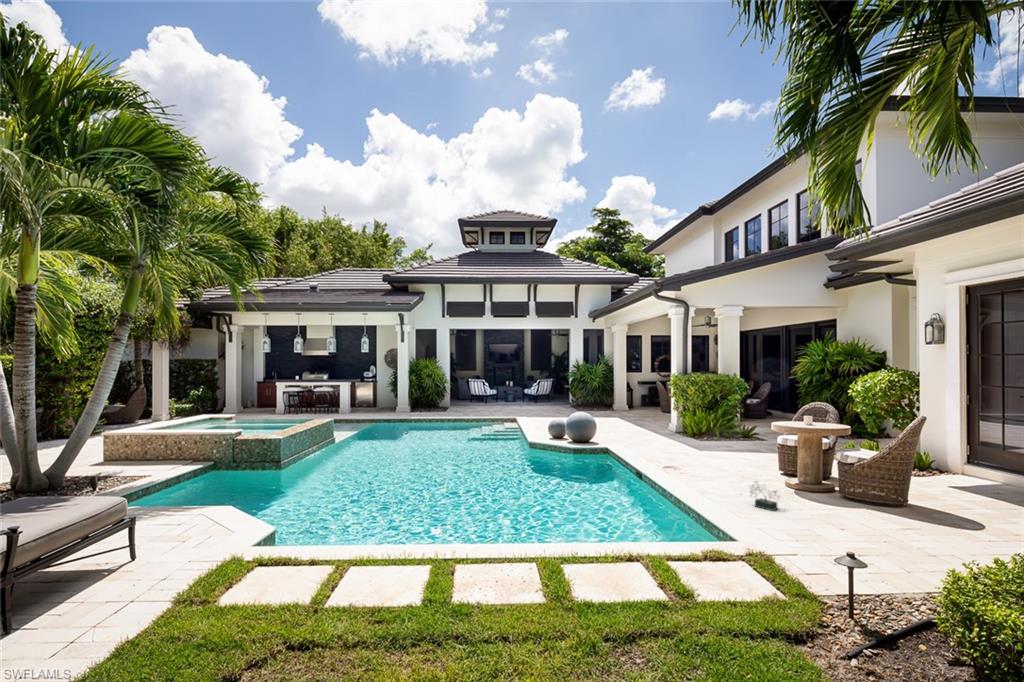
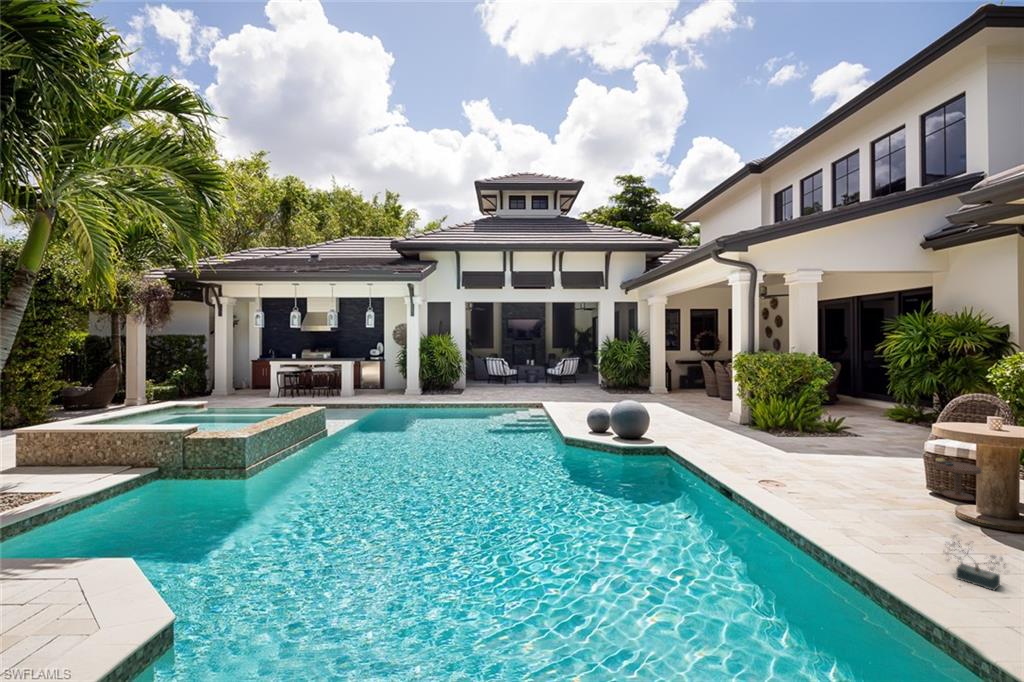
side table: none [769,441,794,484] -> present [935,458,981,500]

